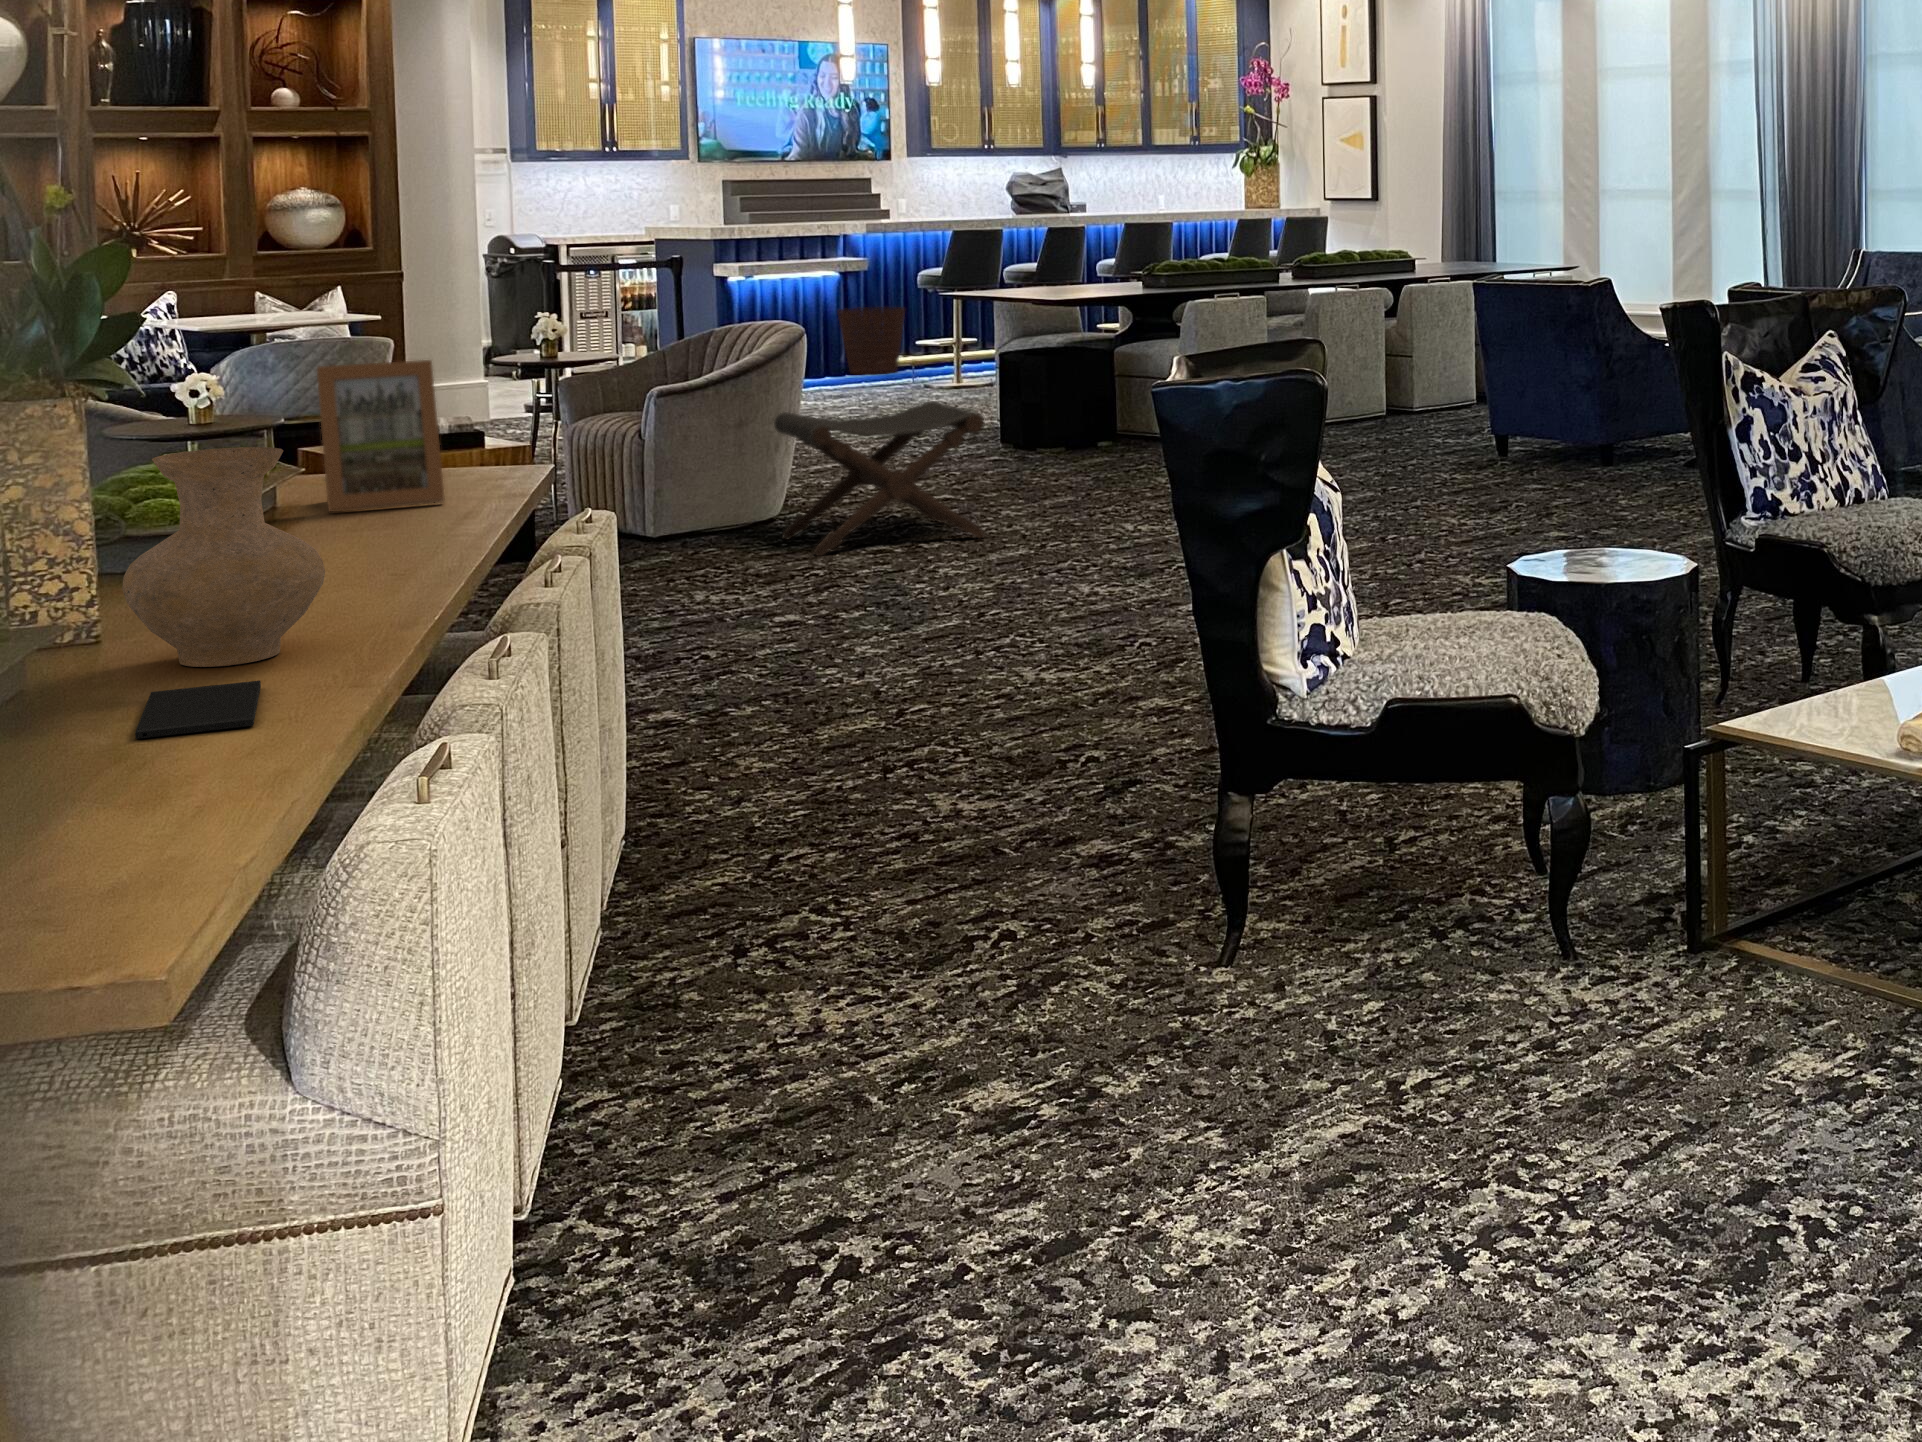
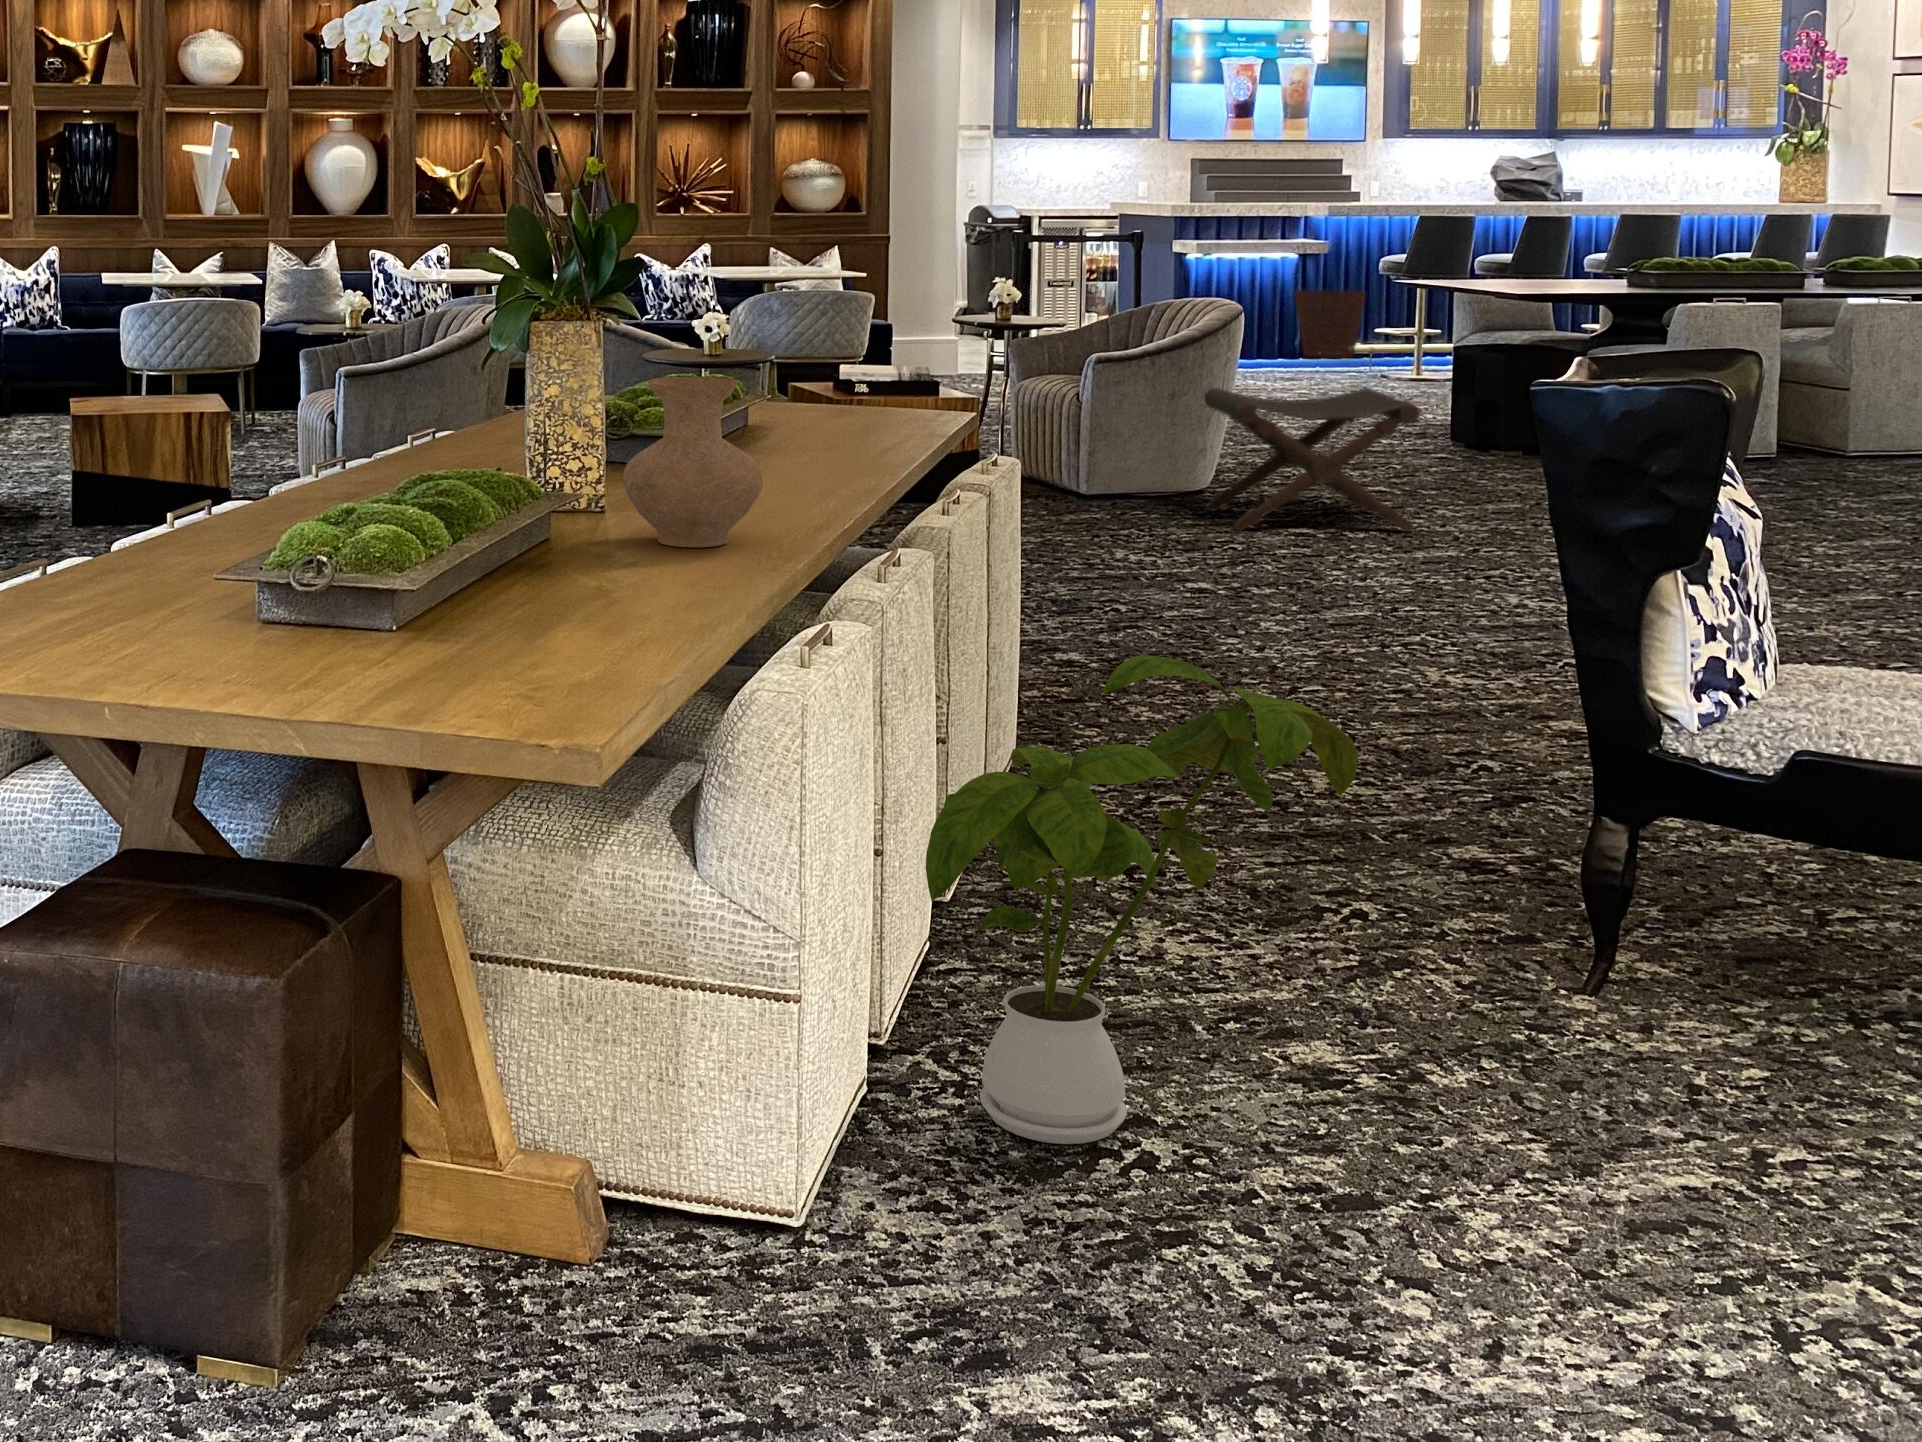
picture frame: present [317,360,445,512] -> none [785,317,876,439]
tablet: present [135,680,261,739] -> none [618,559,709,594]
house plant: none [580,712,1032,1283] -> present [926,655,1358,1144]

